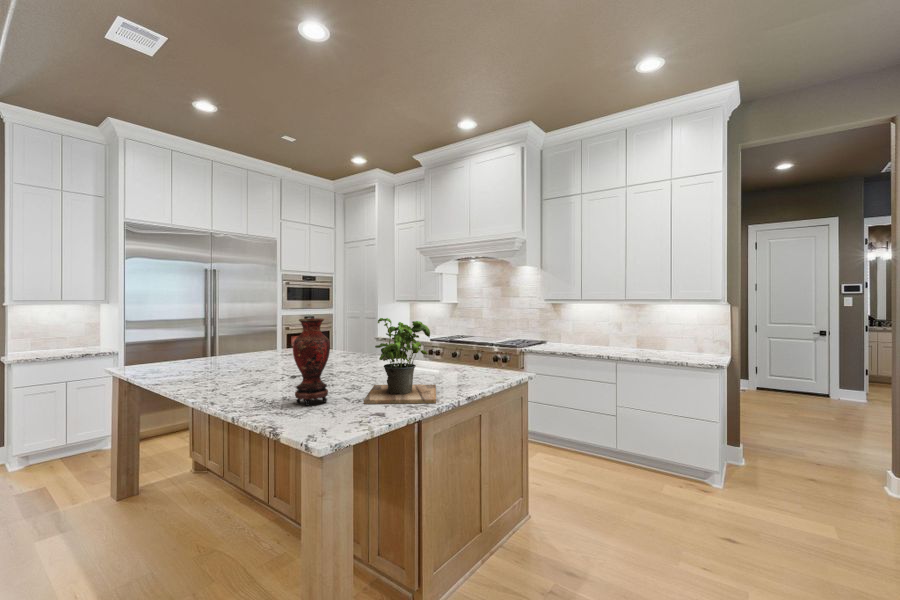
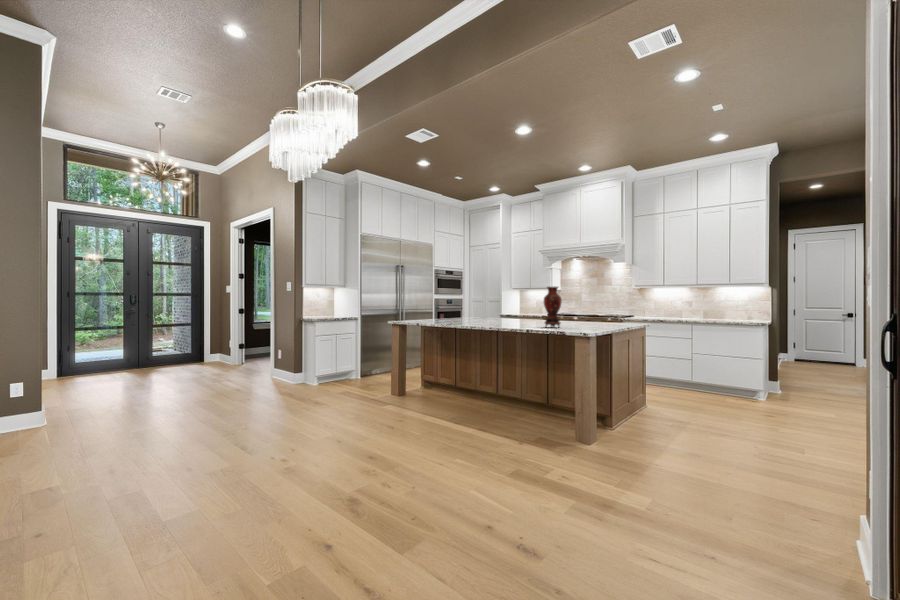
potted plant: present [364,318,436,404] -> none [571,287,616,328]

